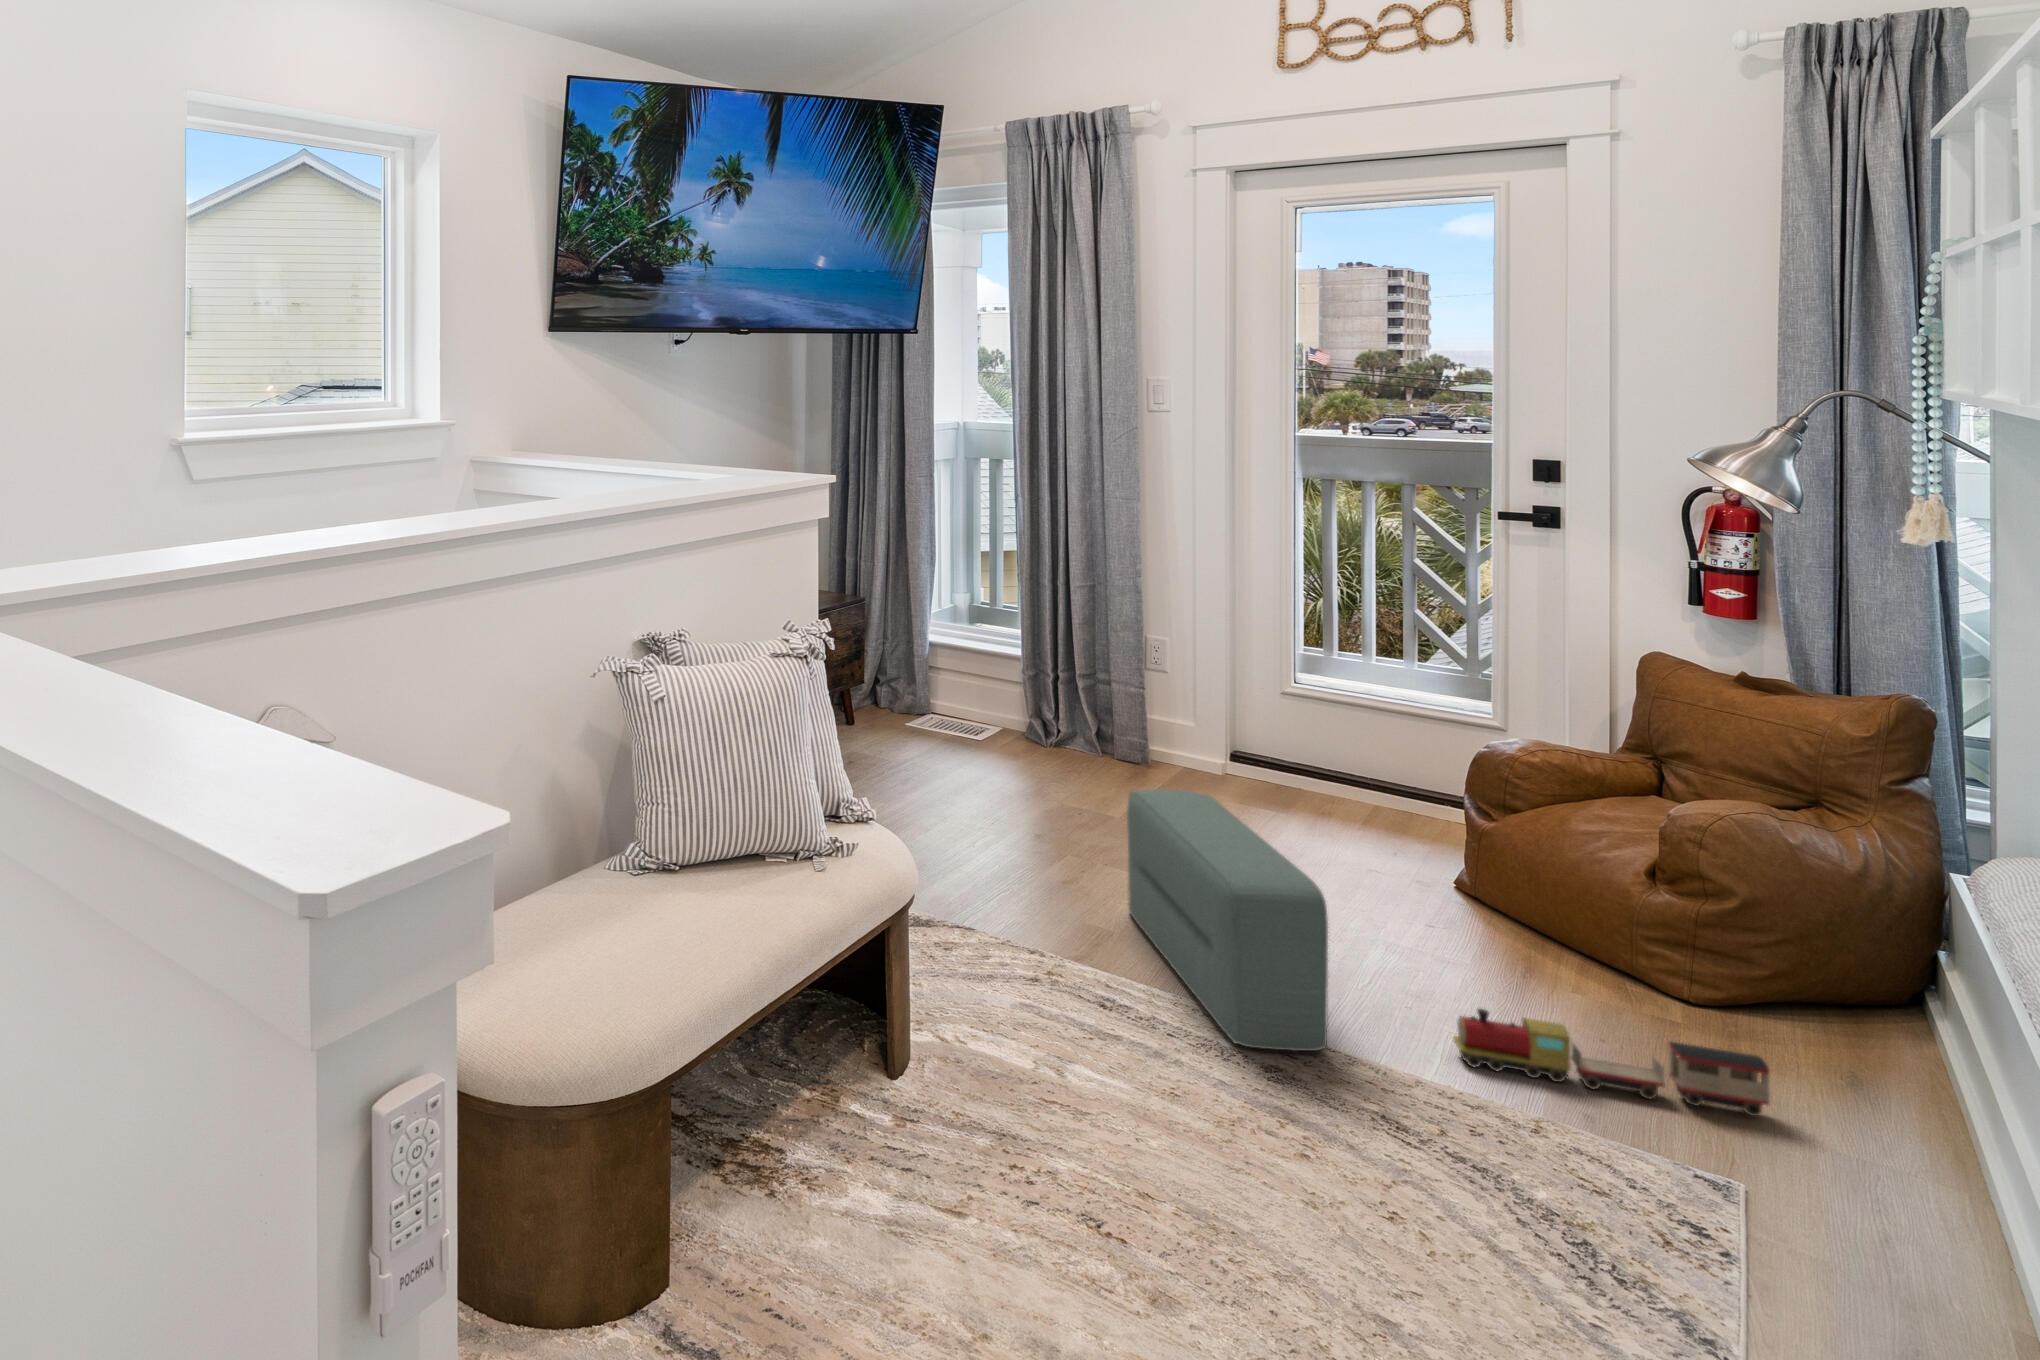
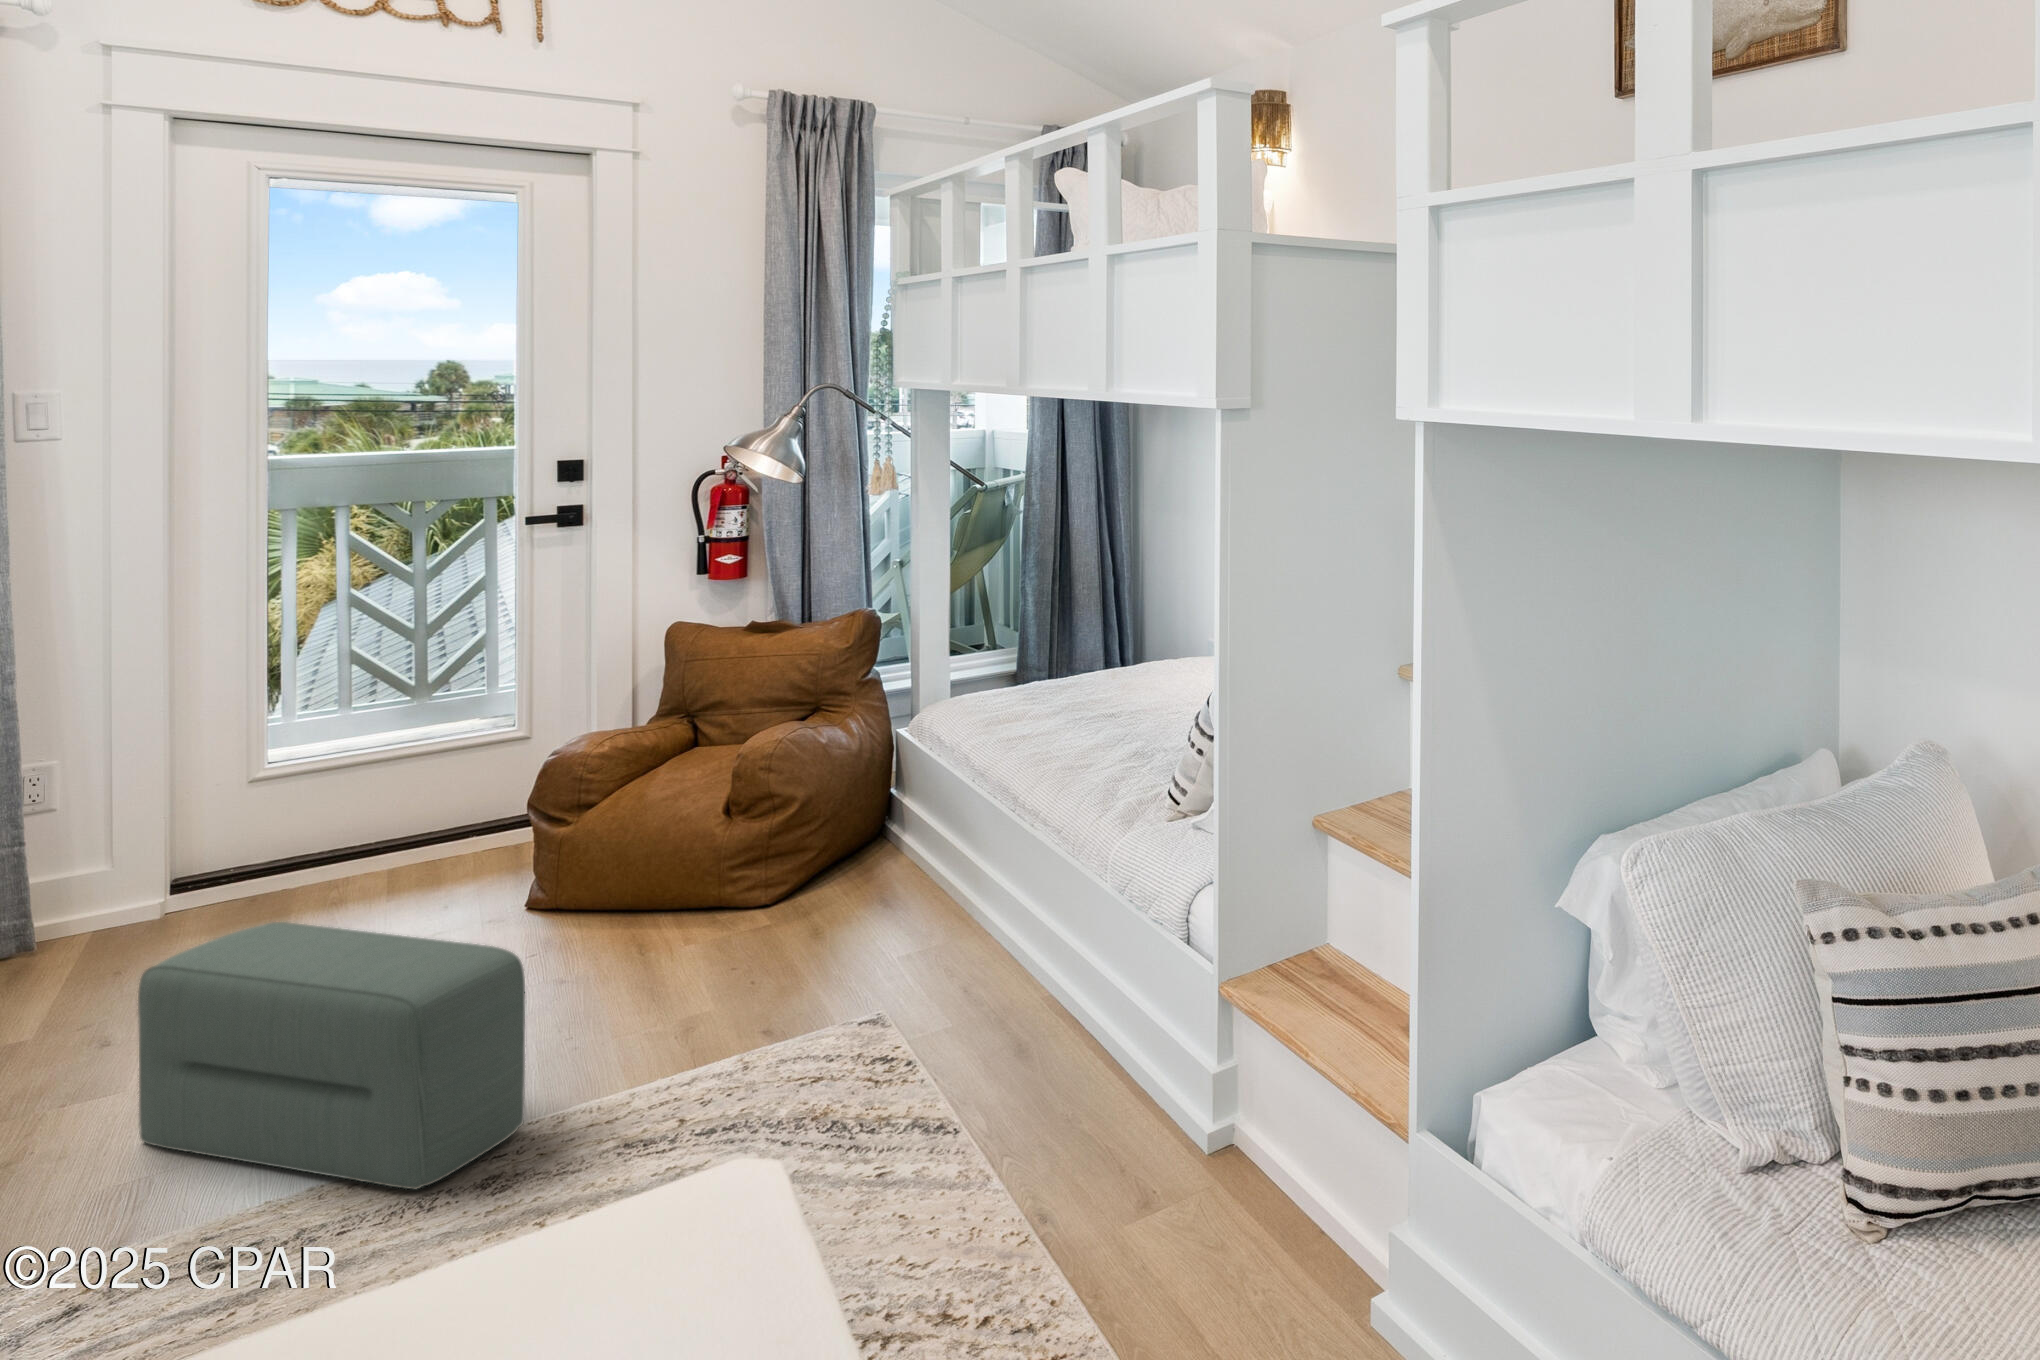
toy train: present [1454,1009,1770,1116] -> none [632,912,866,1054]

